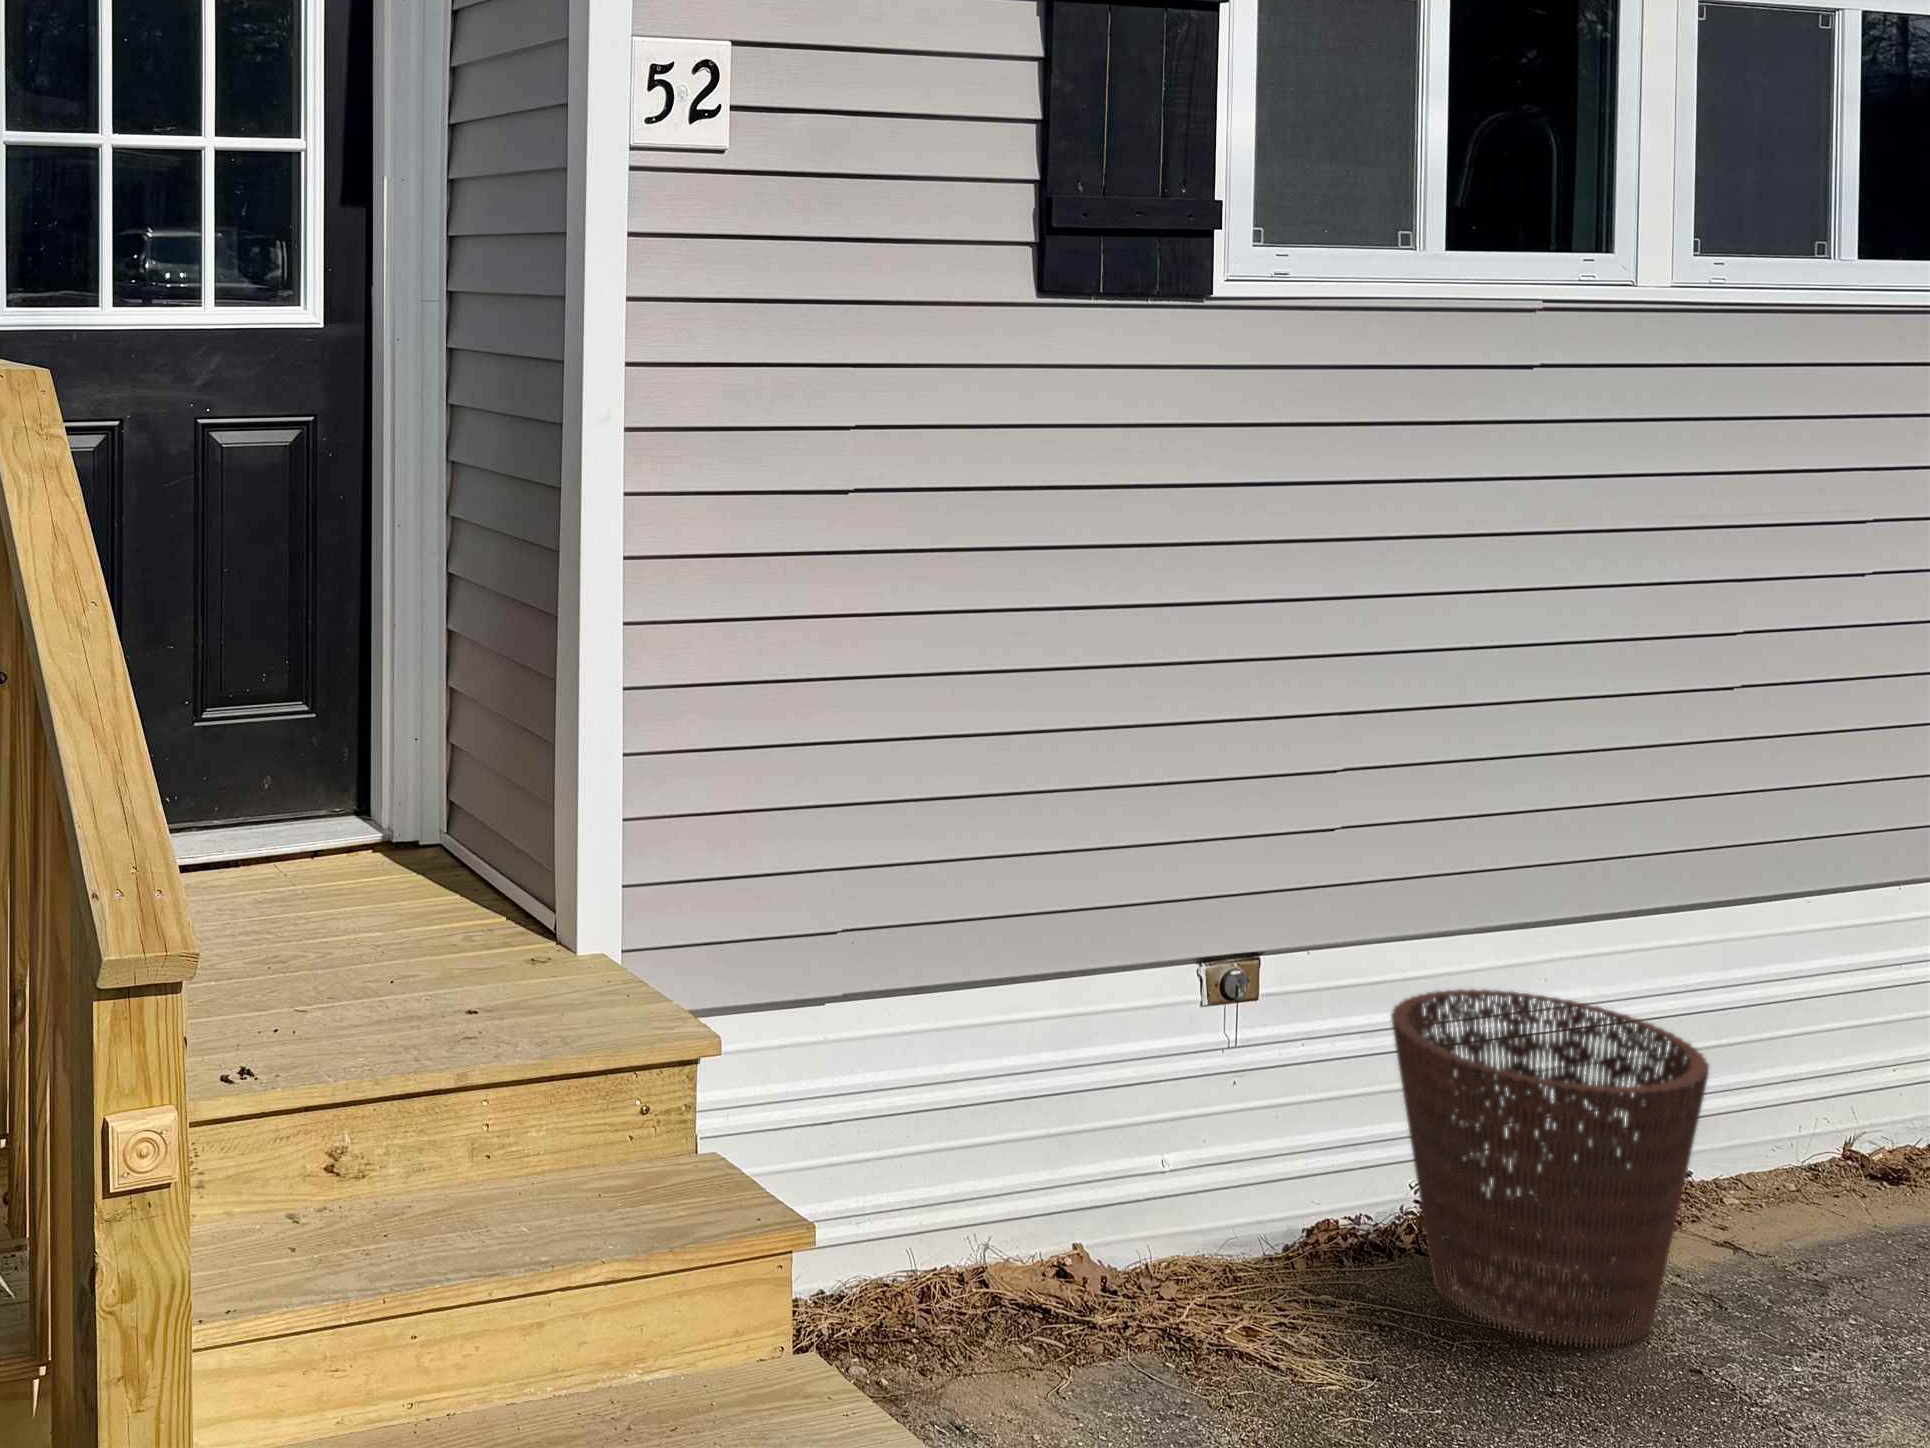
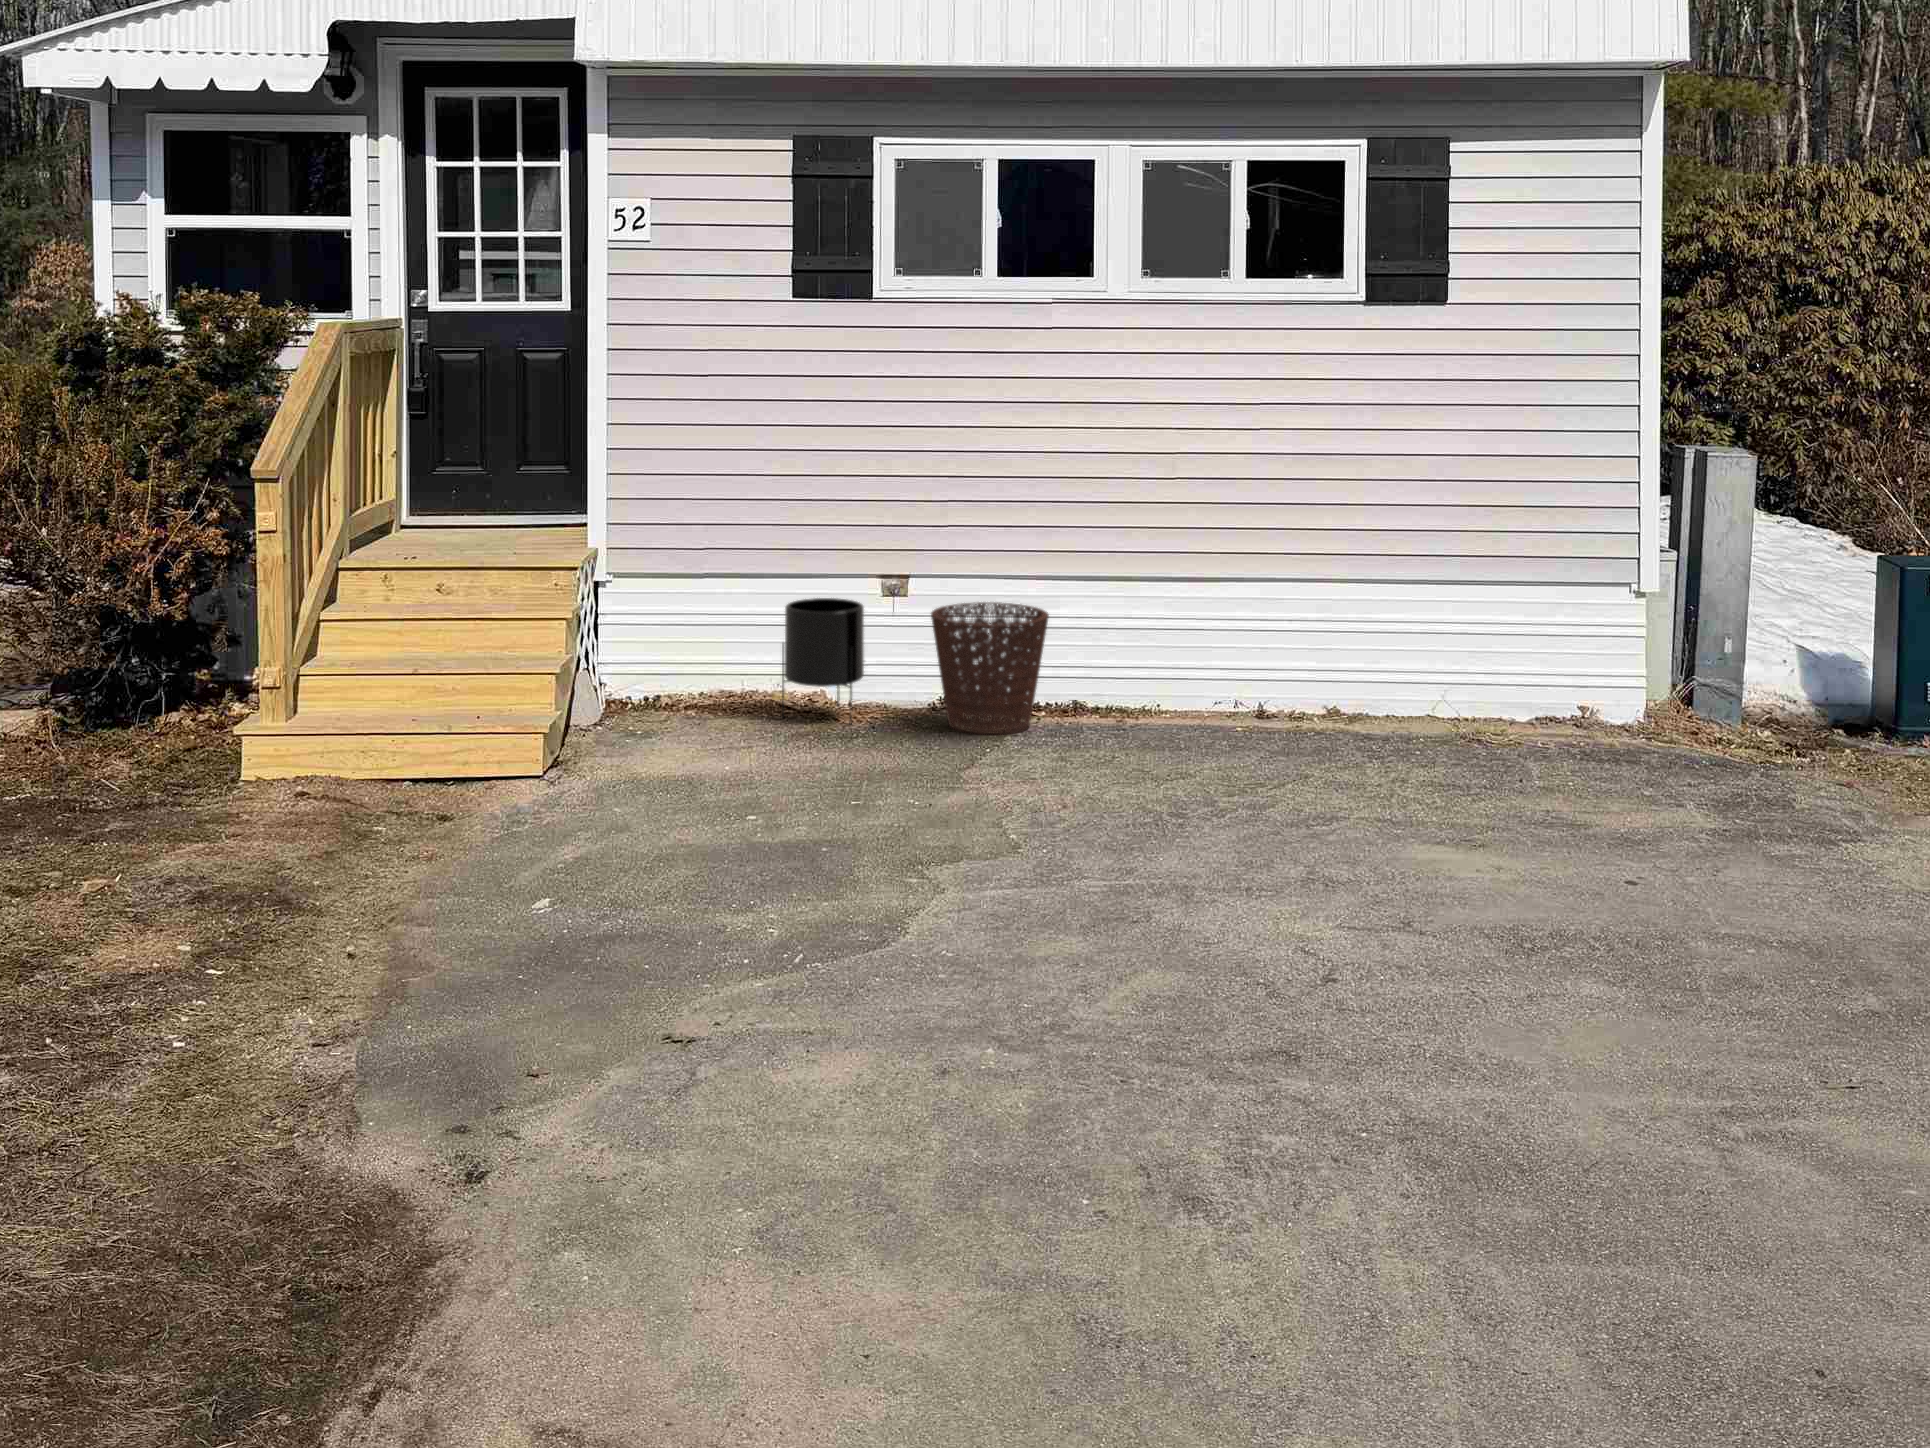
planter: none [1084,1023,1303,1361] -> present [782,598,864,724]

